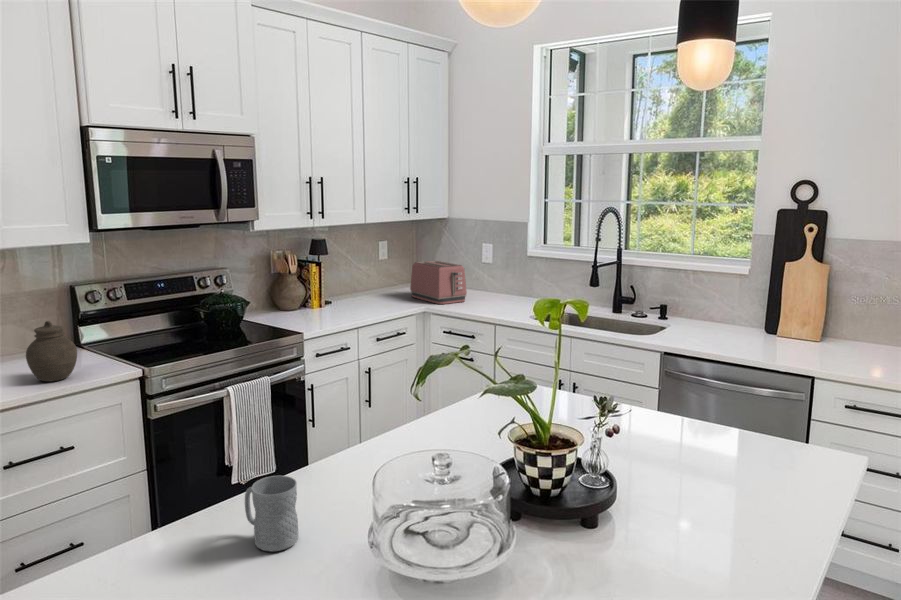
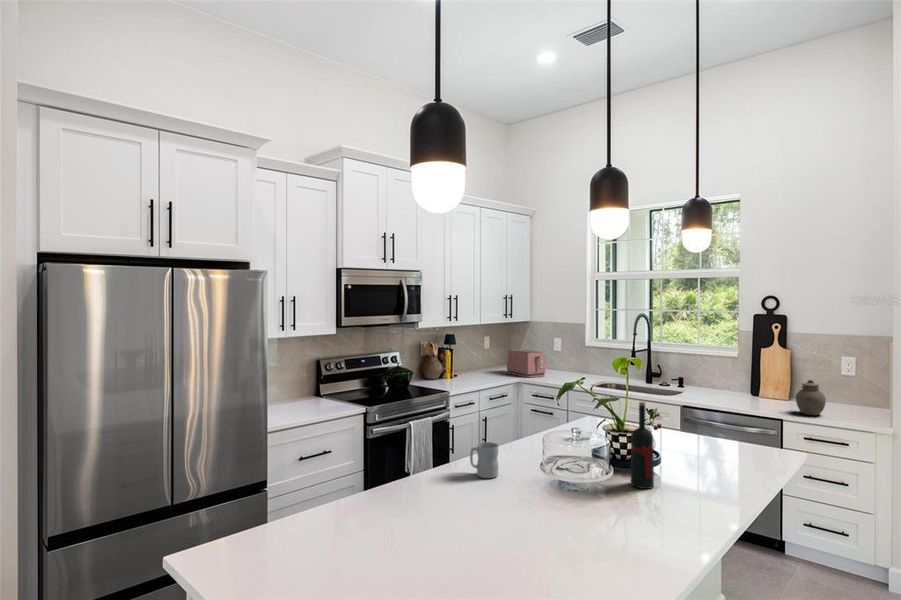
jar: present [26,321,77,382] -> present [796,380,826,415]
wine bottle: none [553,400,599,570] -> present [631,402,654,489]

